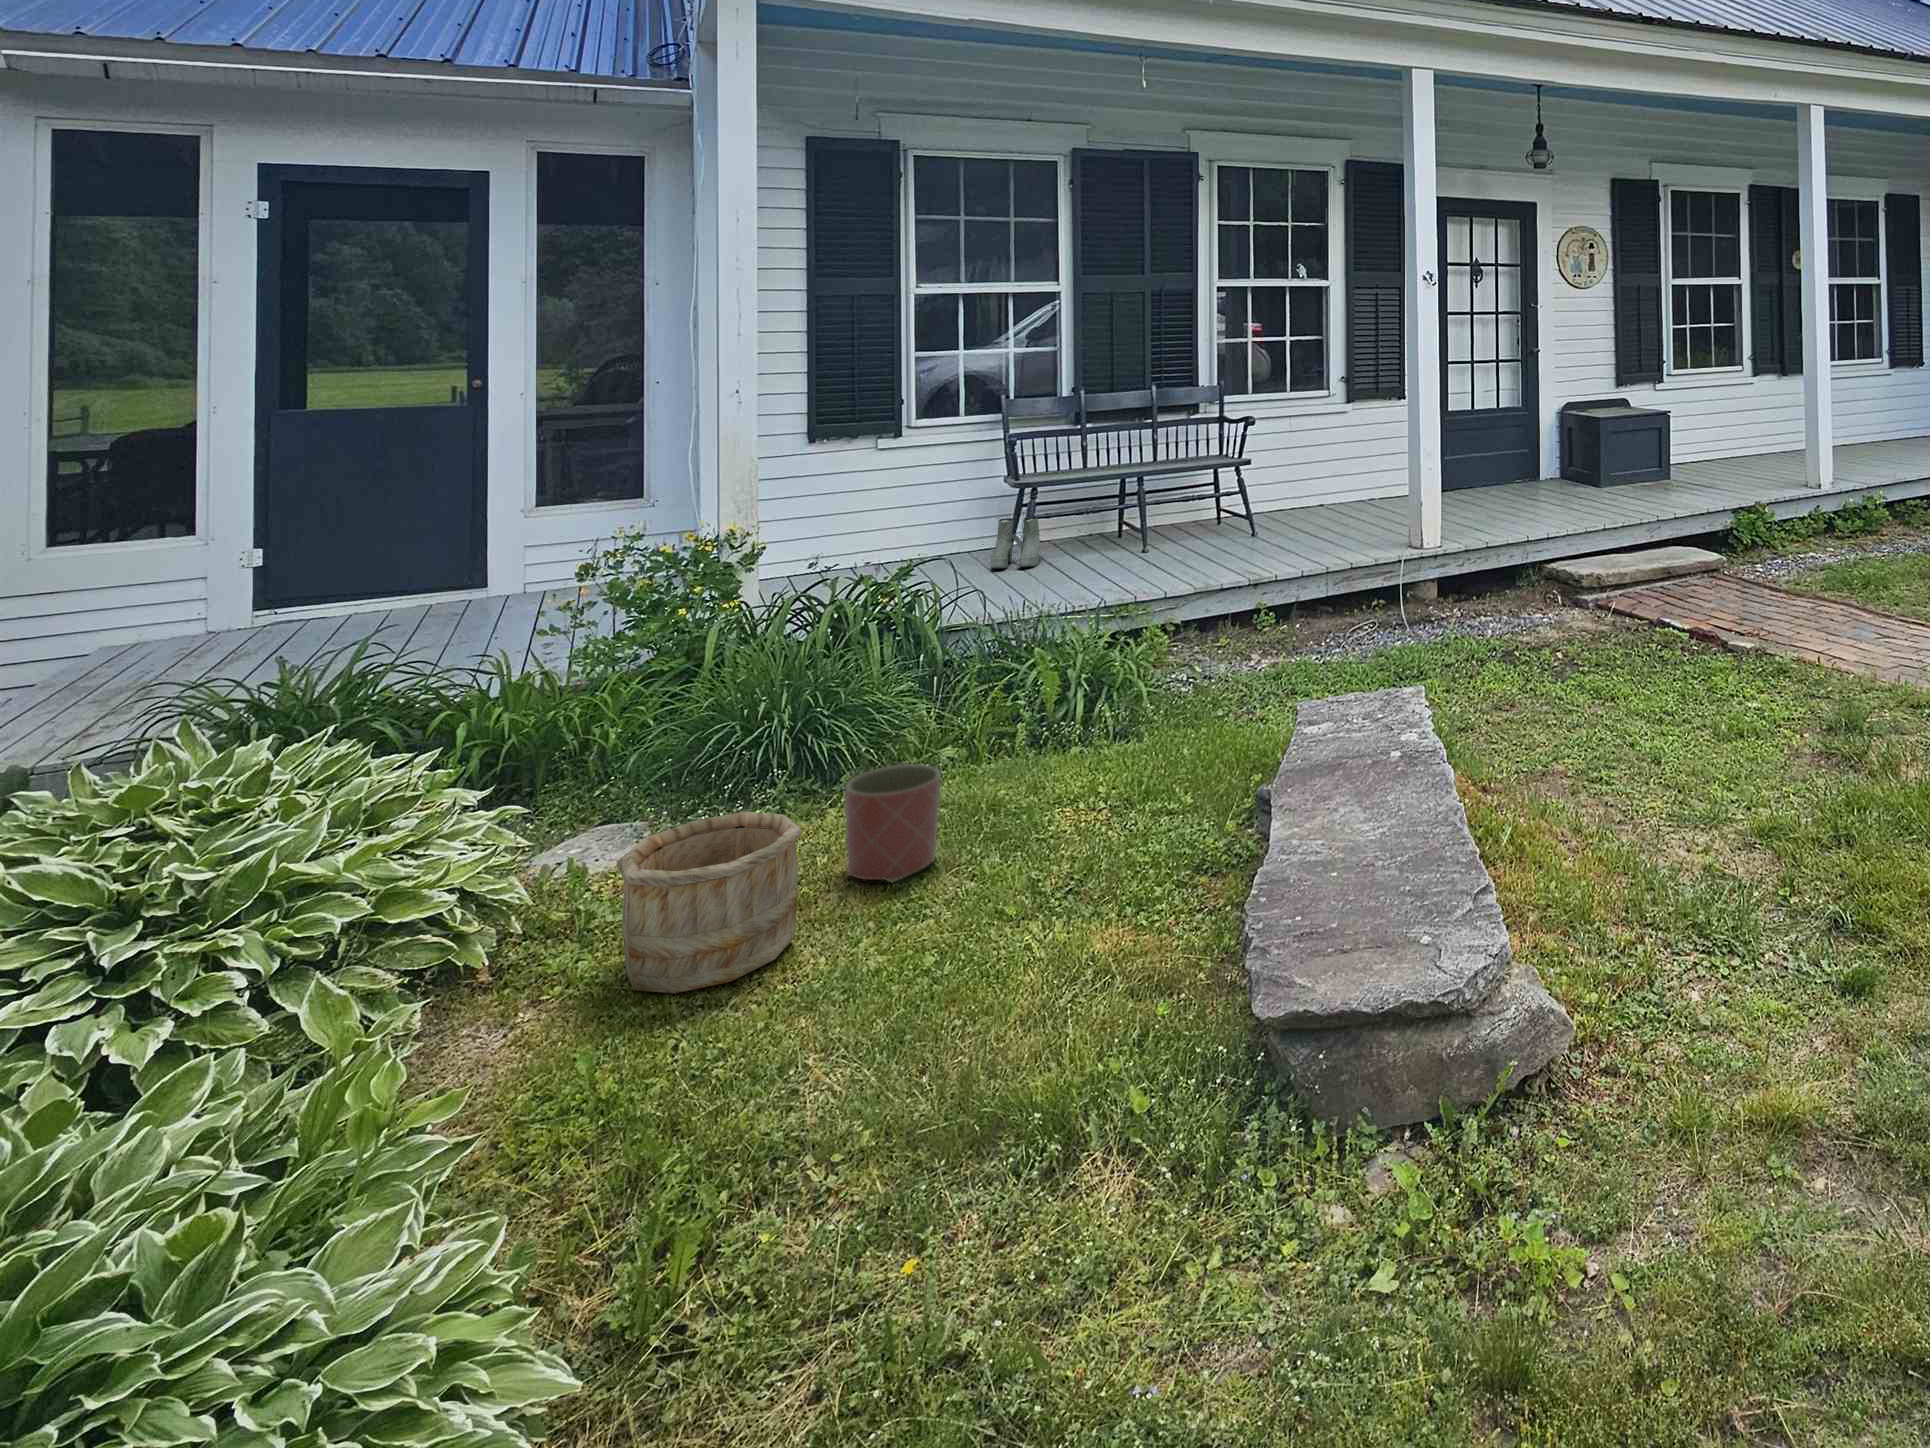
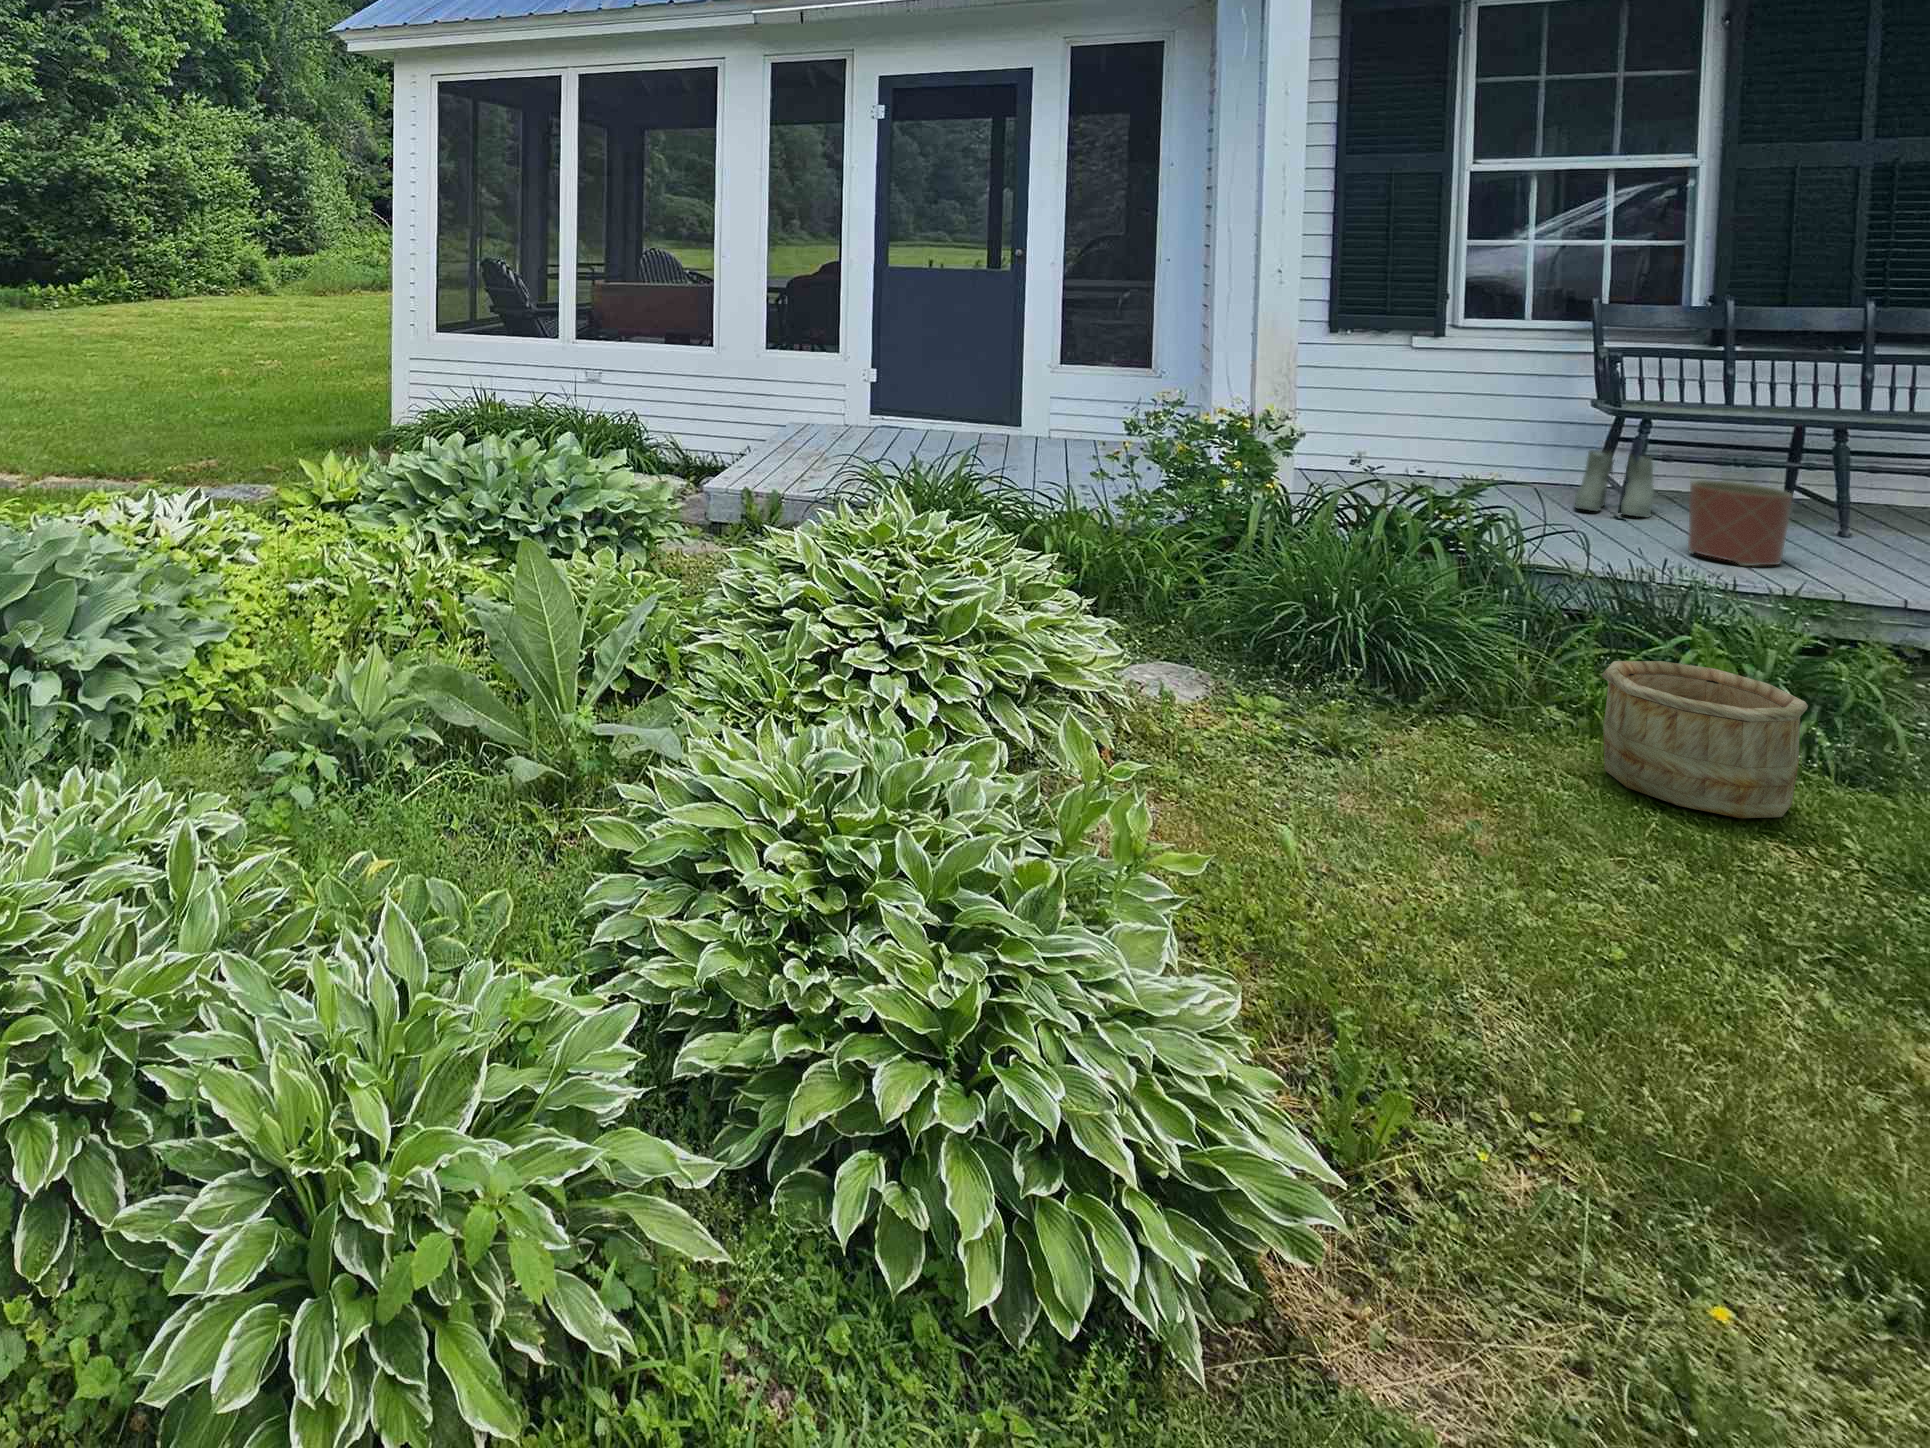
planter: present [845,764,941,882] -> present [1688,480,1792,566]
wooden bucket: present [617,812,802,993] -> present [1602,661,1808,818]

